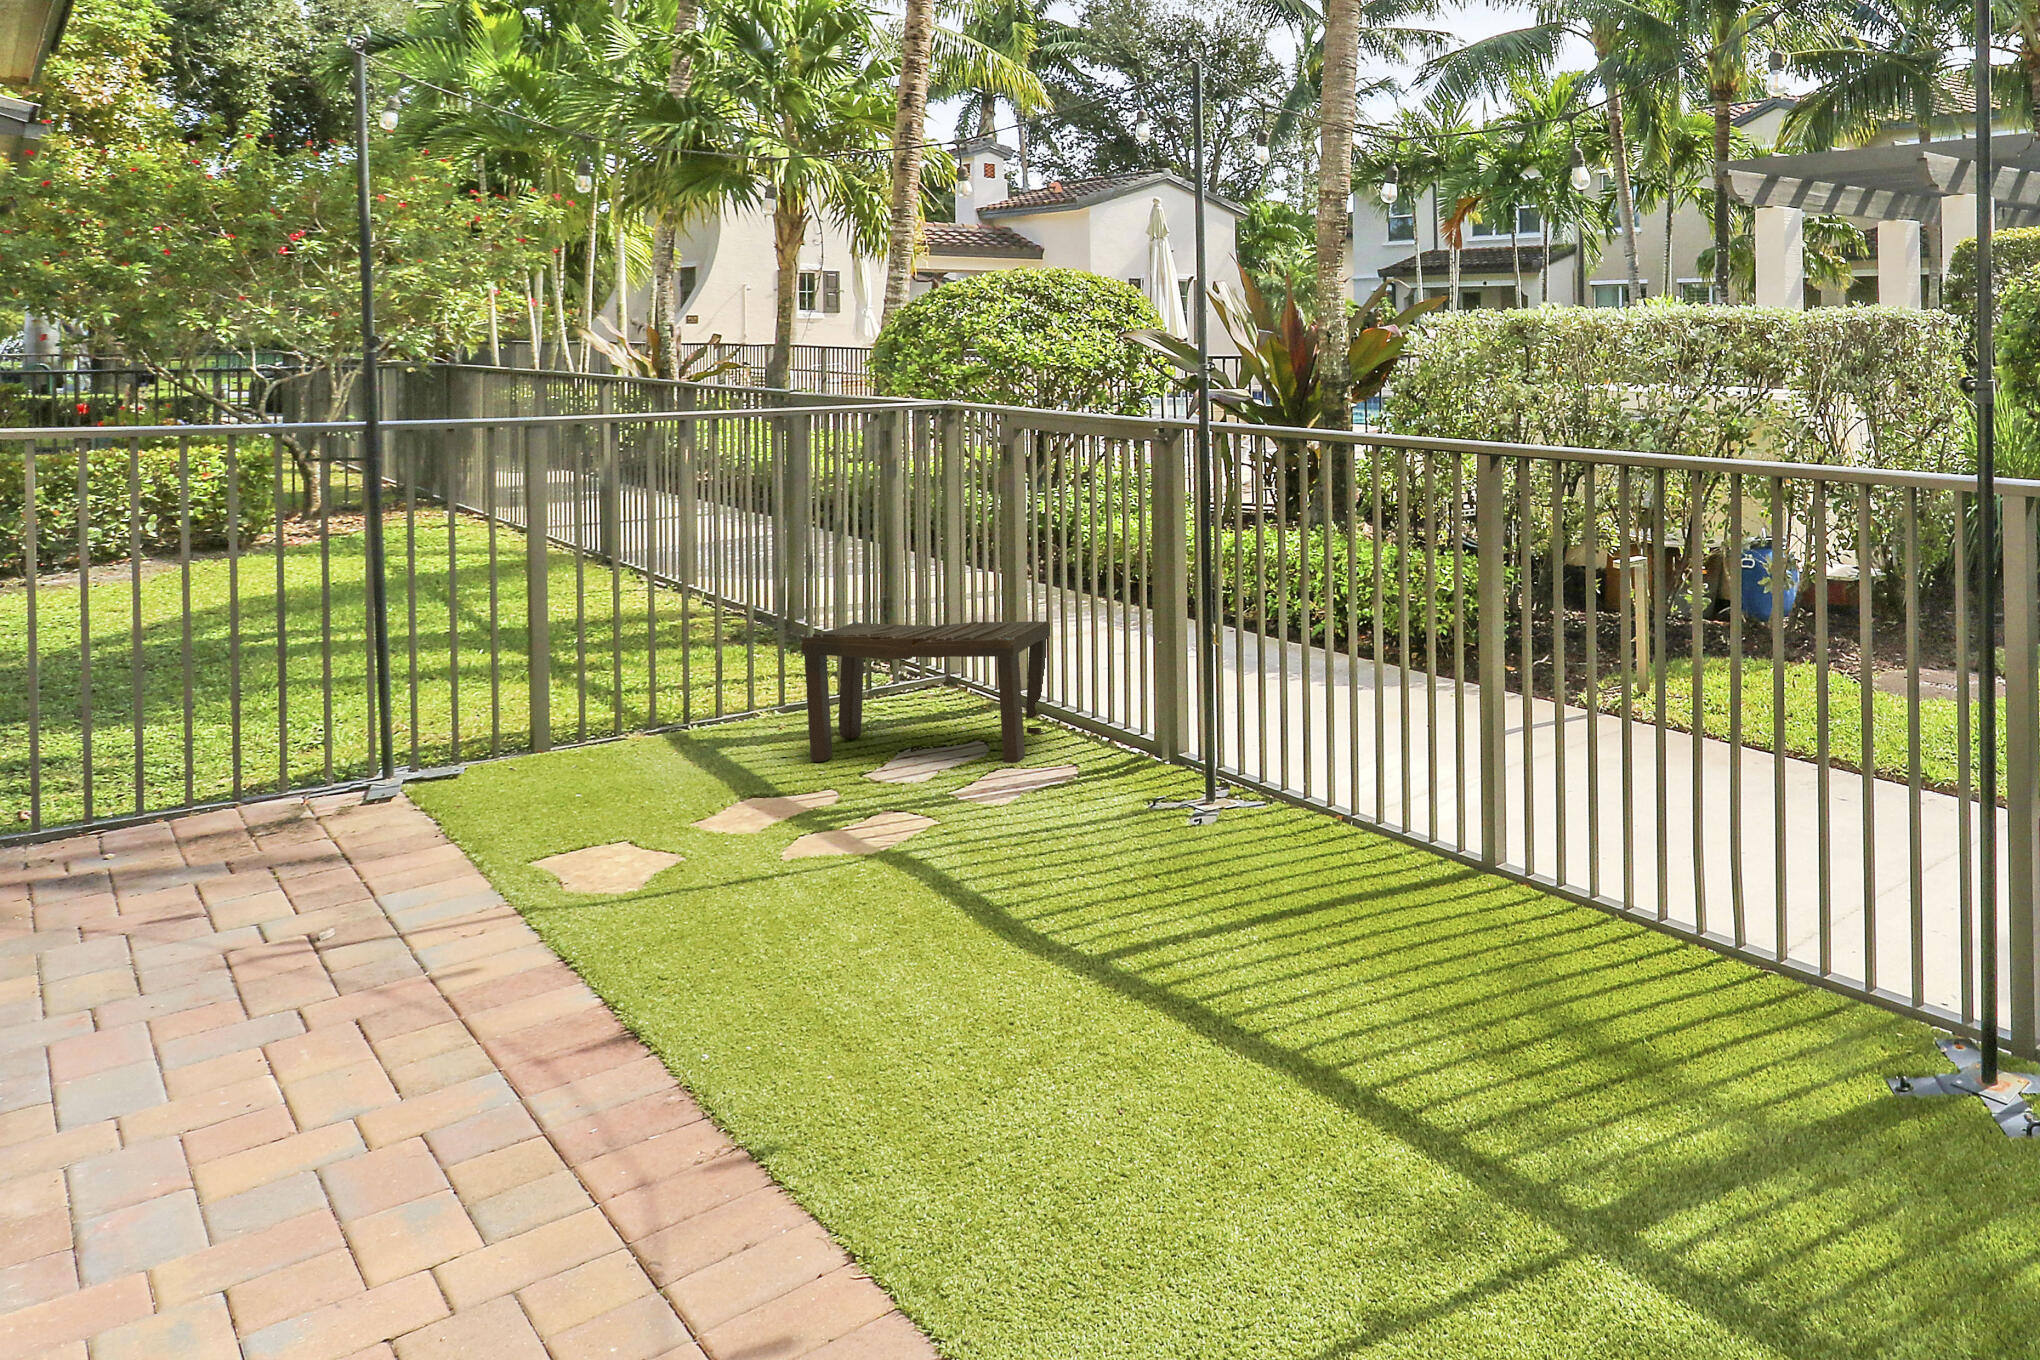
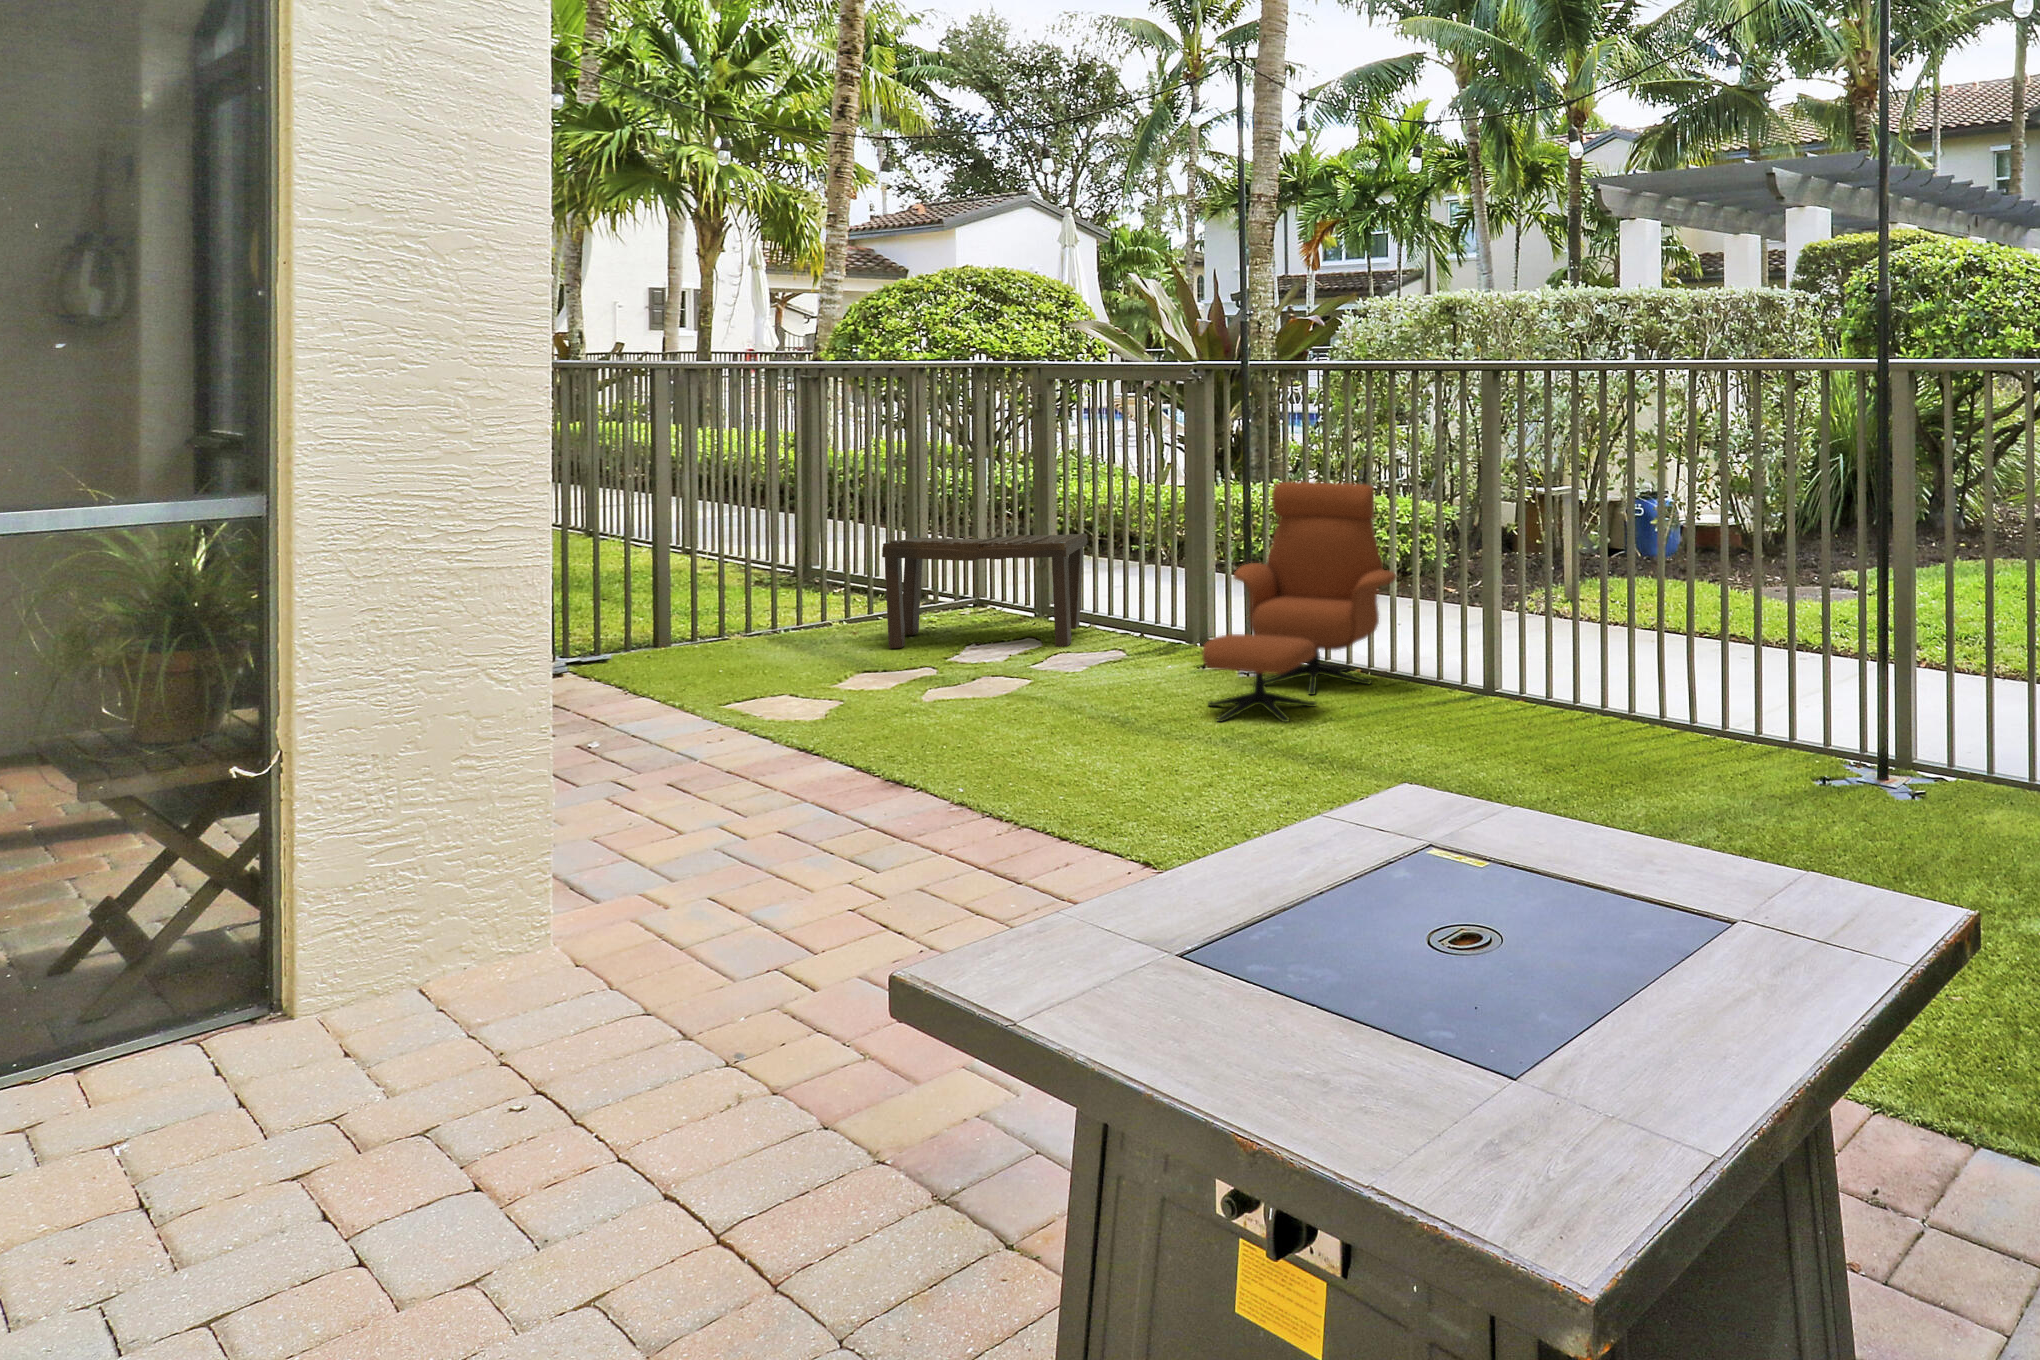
lounge chair: none [1113,582,1381,918] -> present [1202,482,1396,722]

